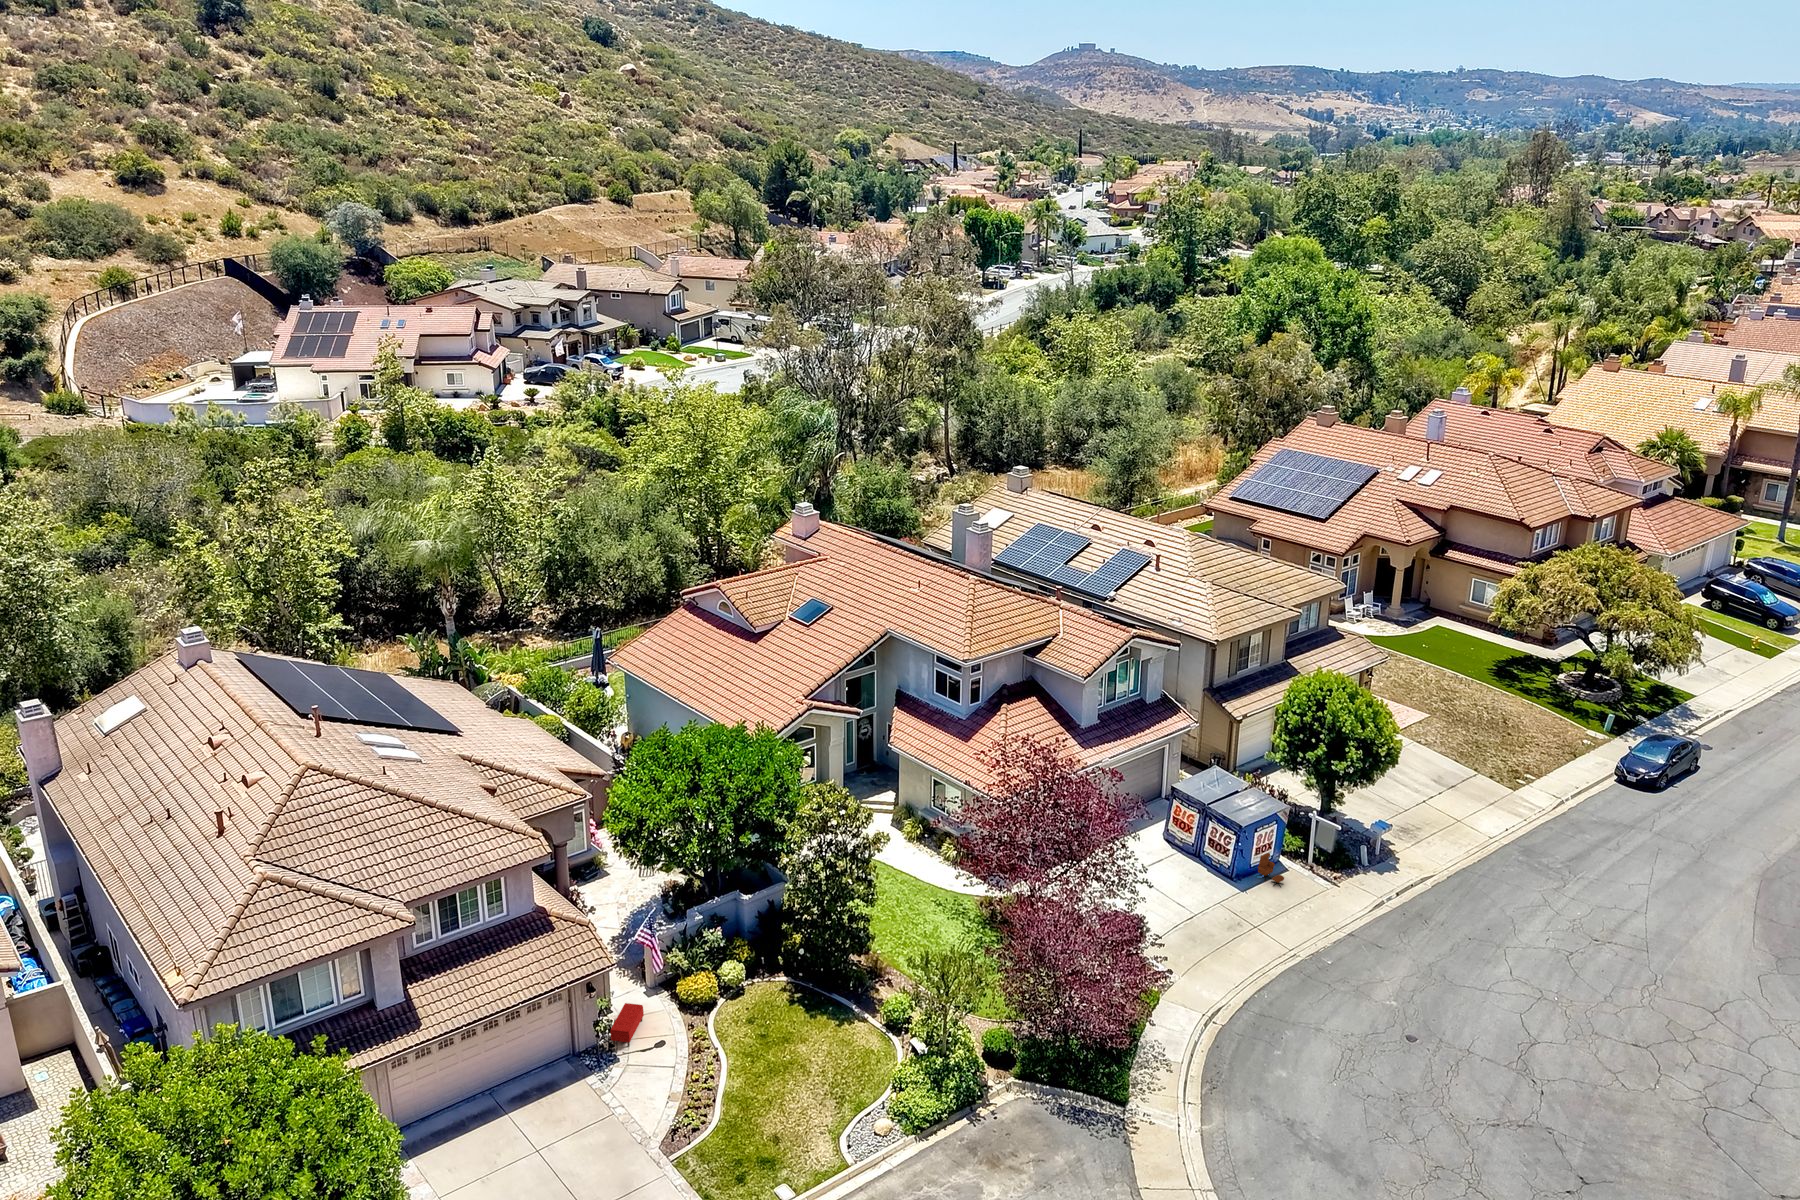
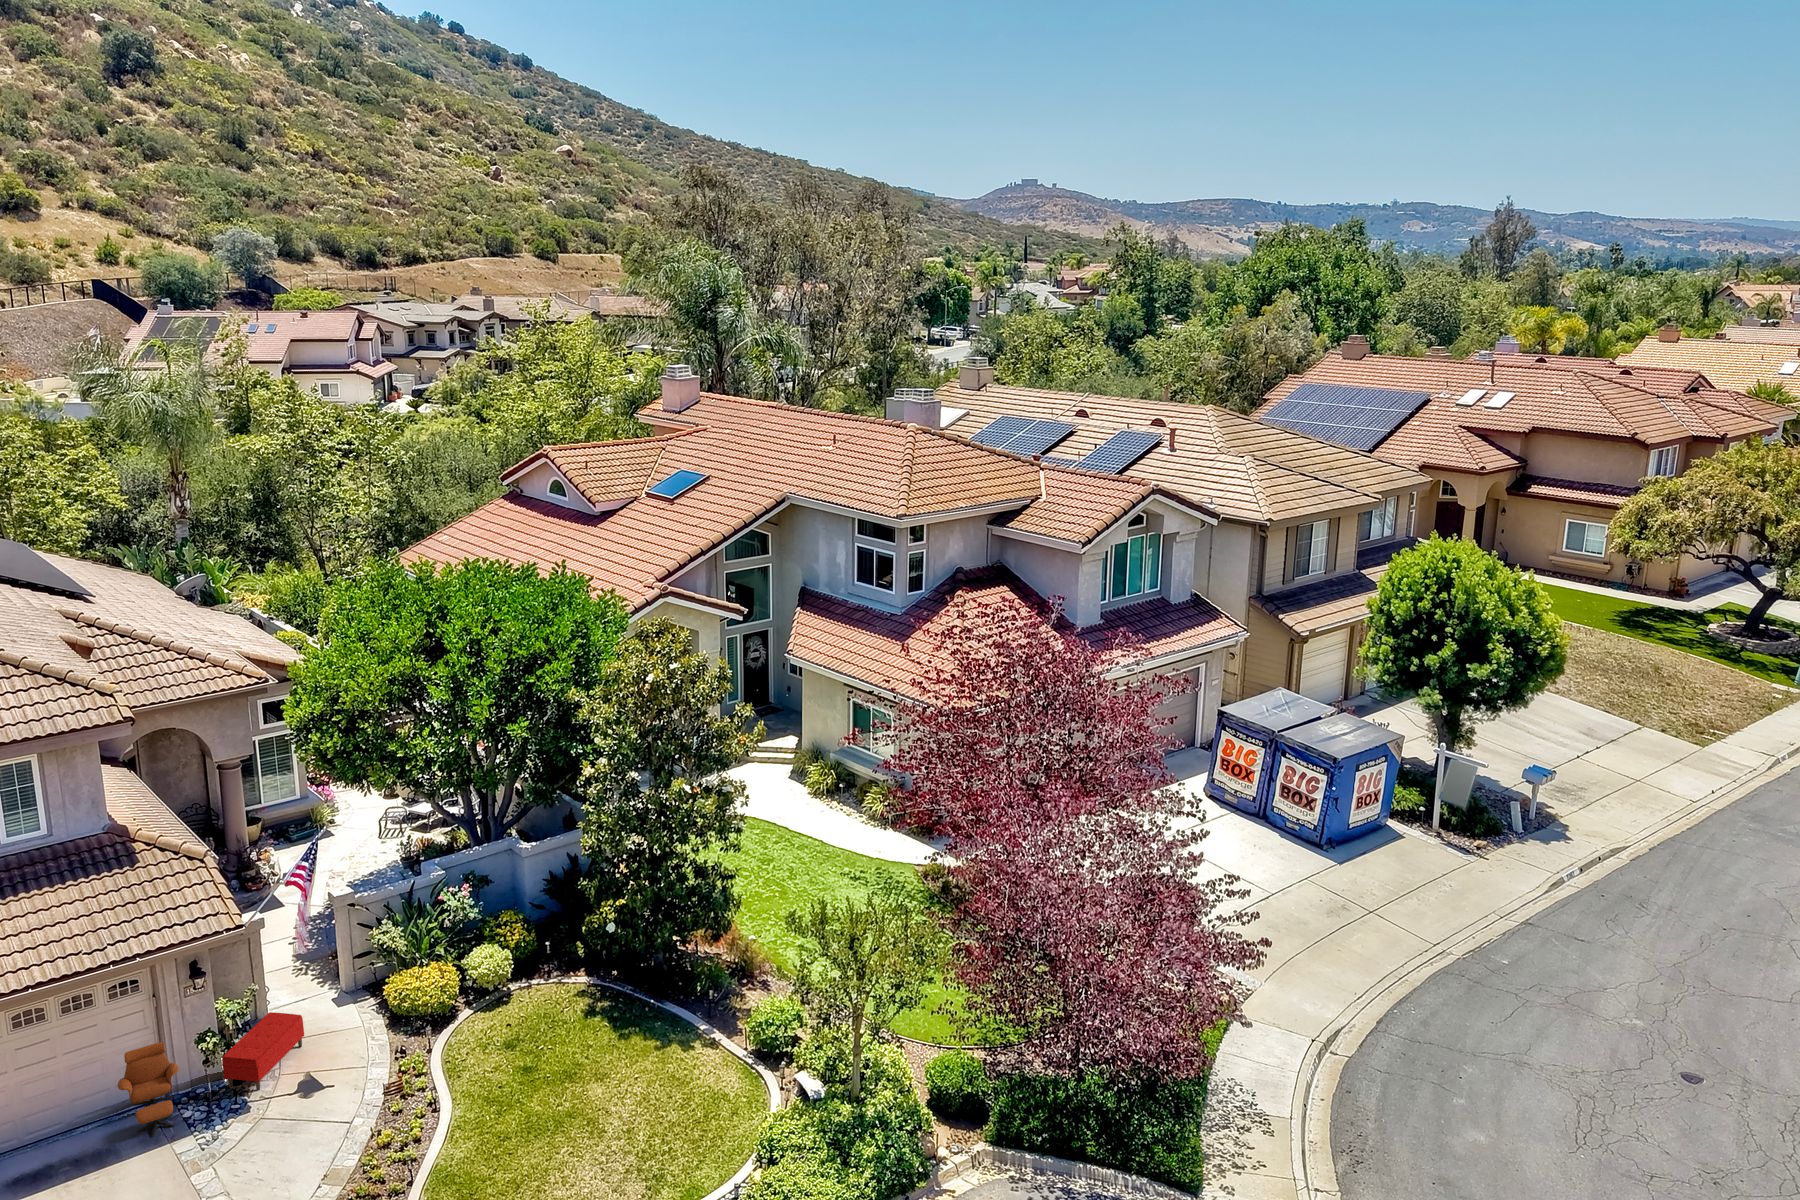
lounge chair: present [1258,853,1284,887] -> present [118,1042,179,1137]

